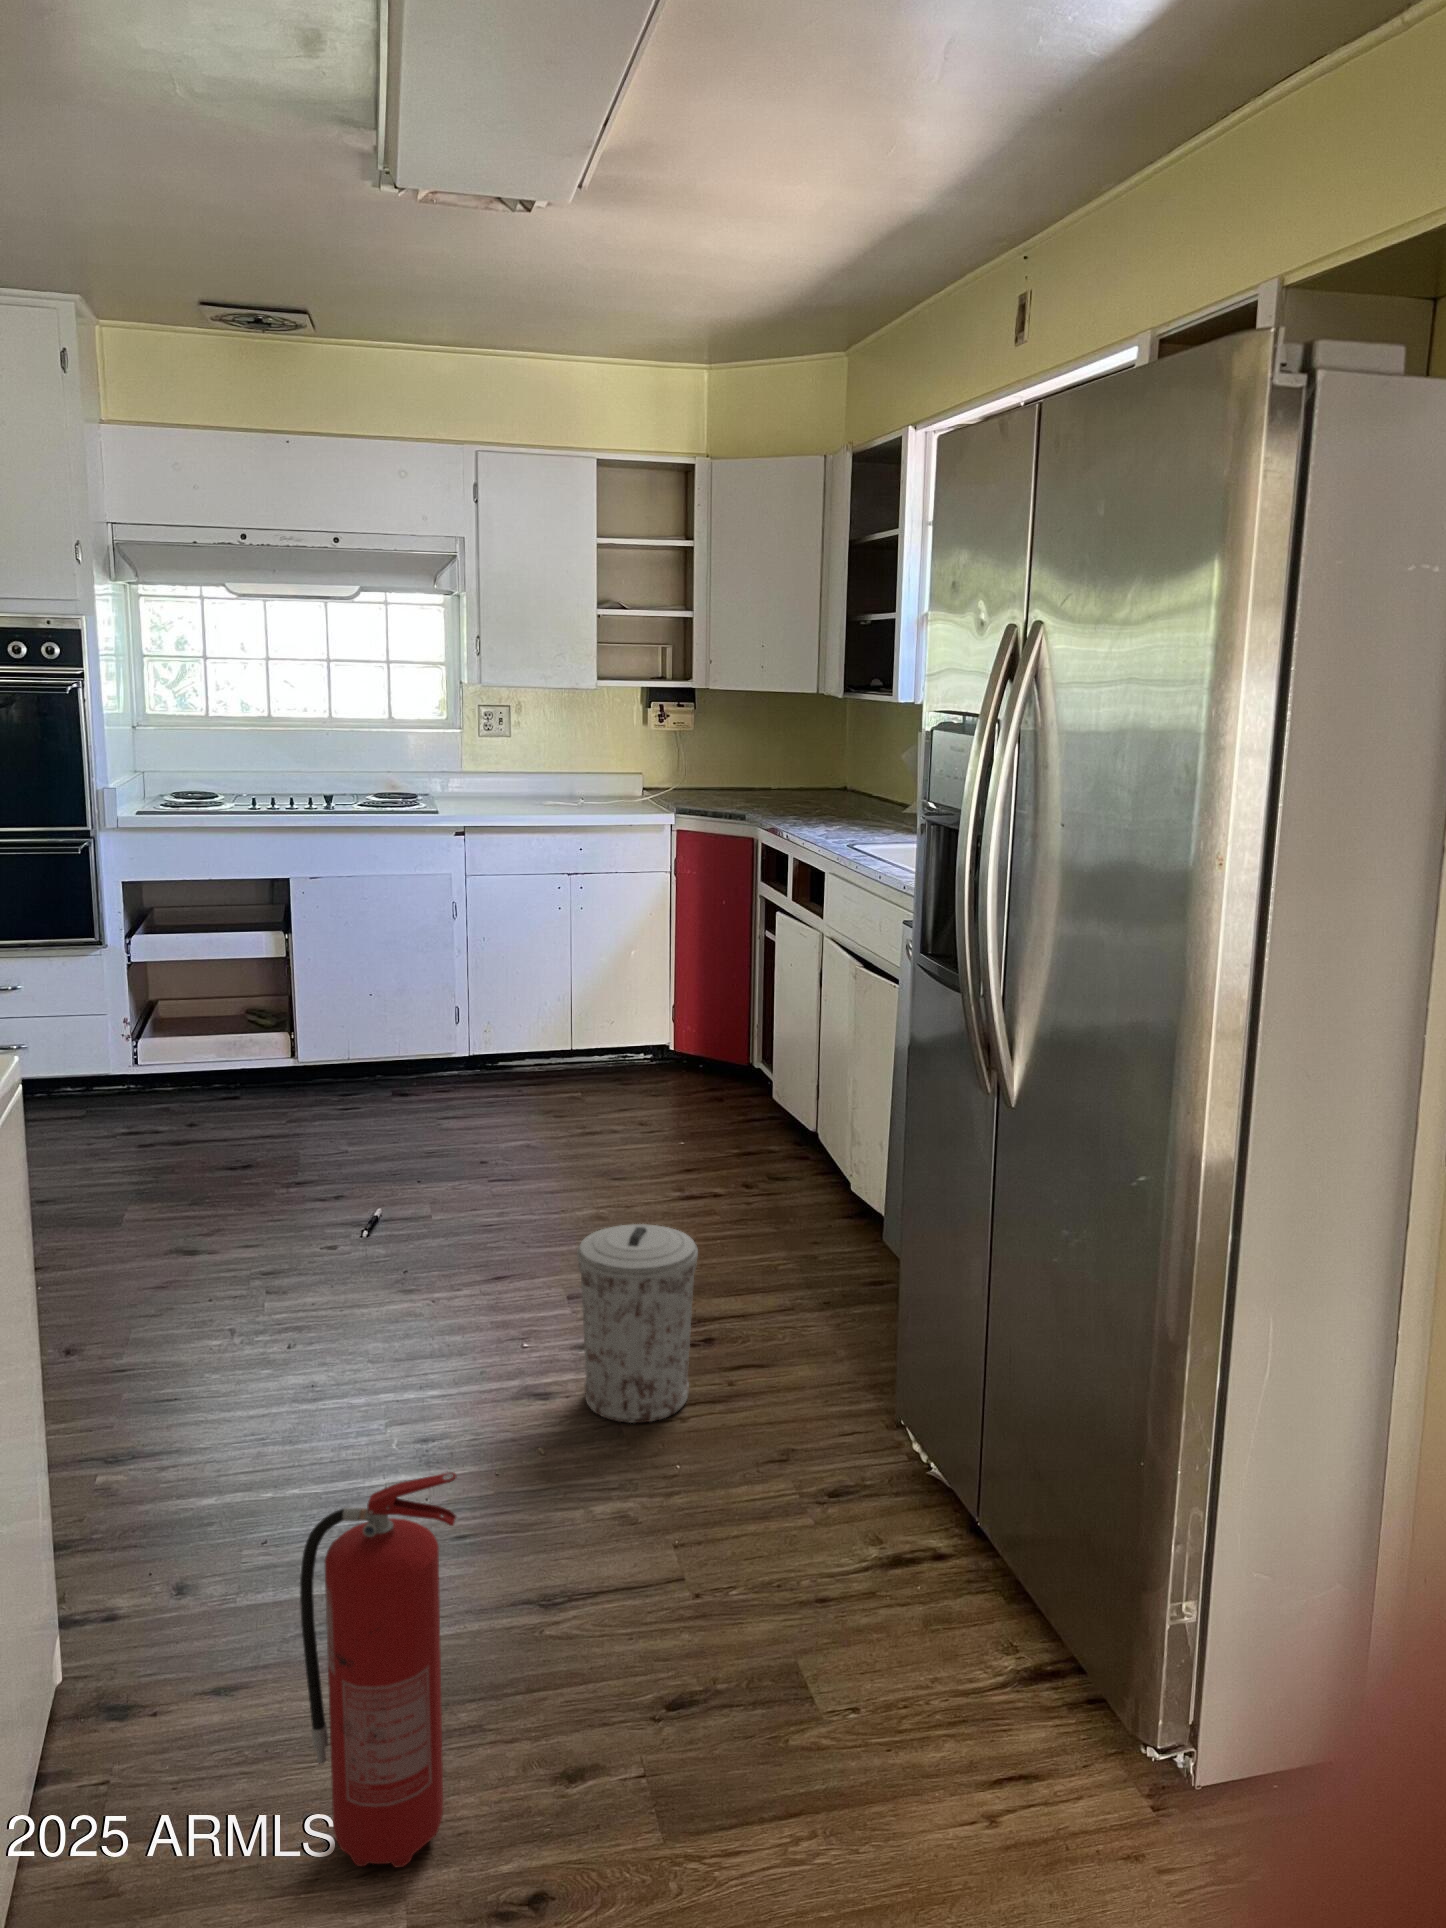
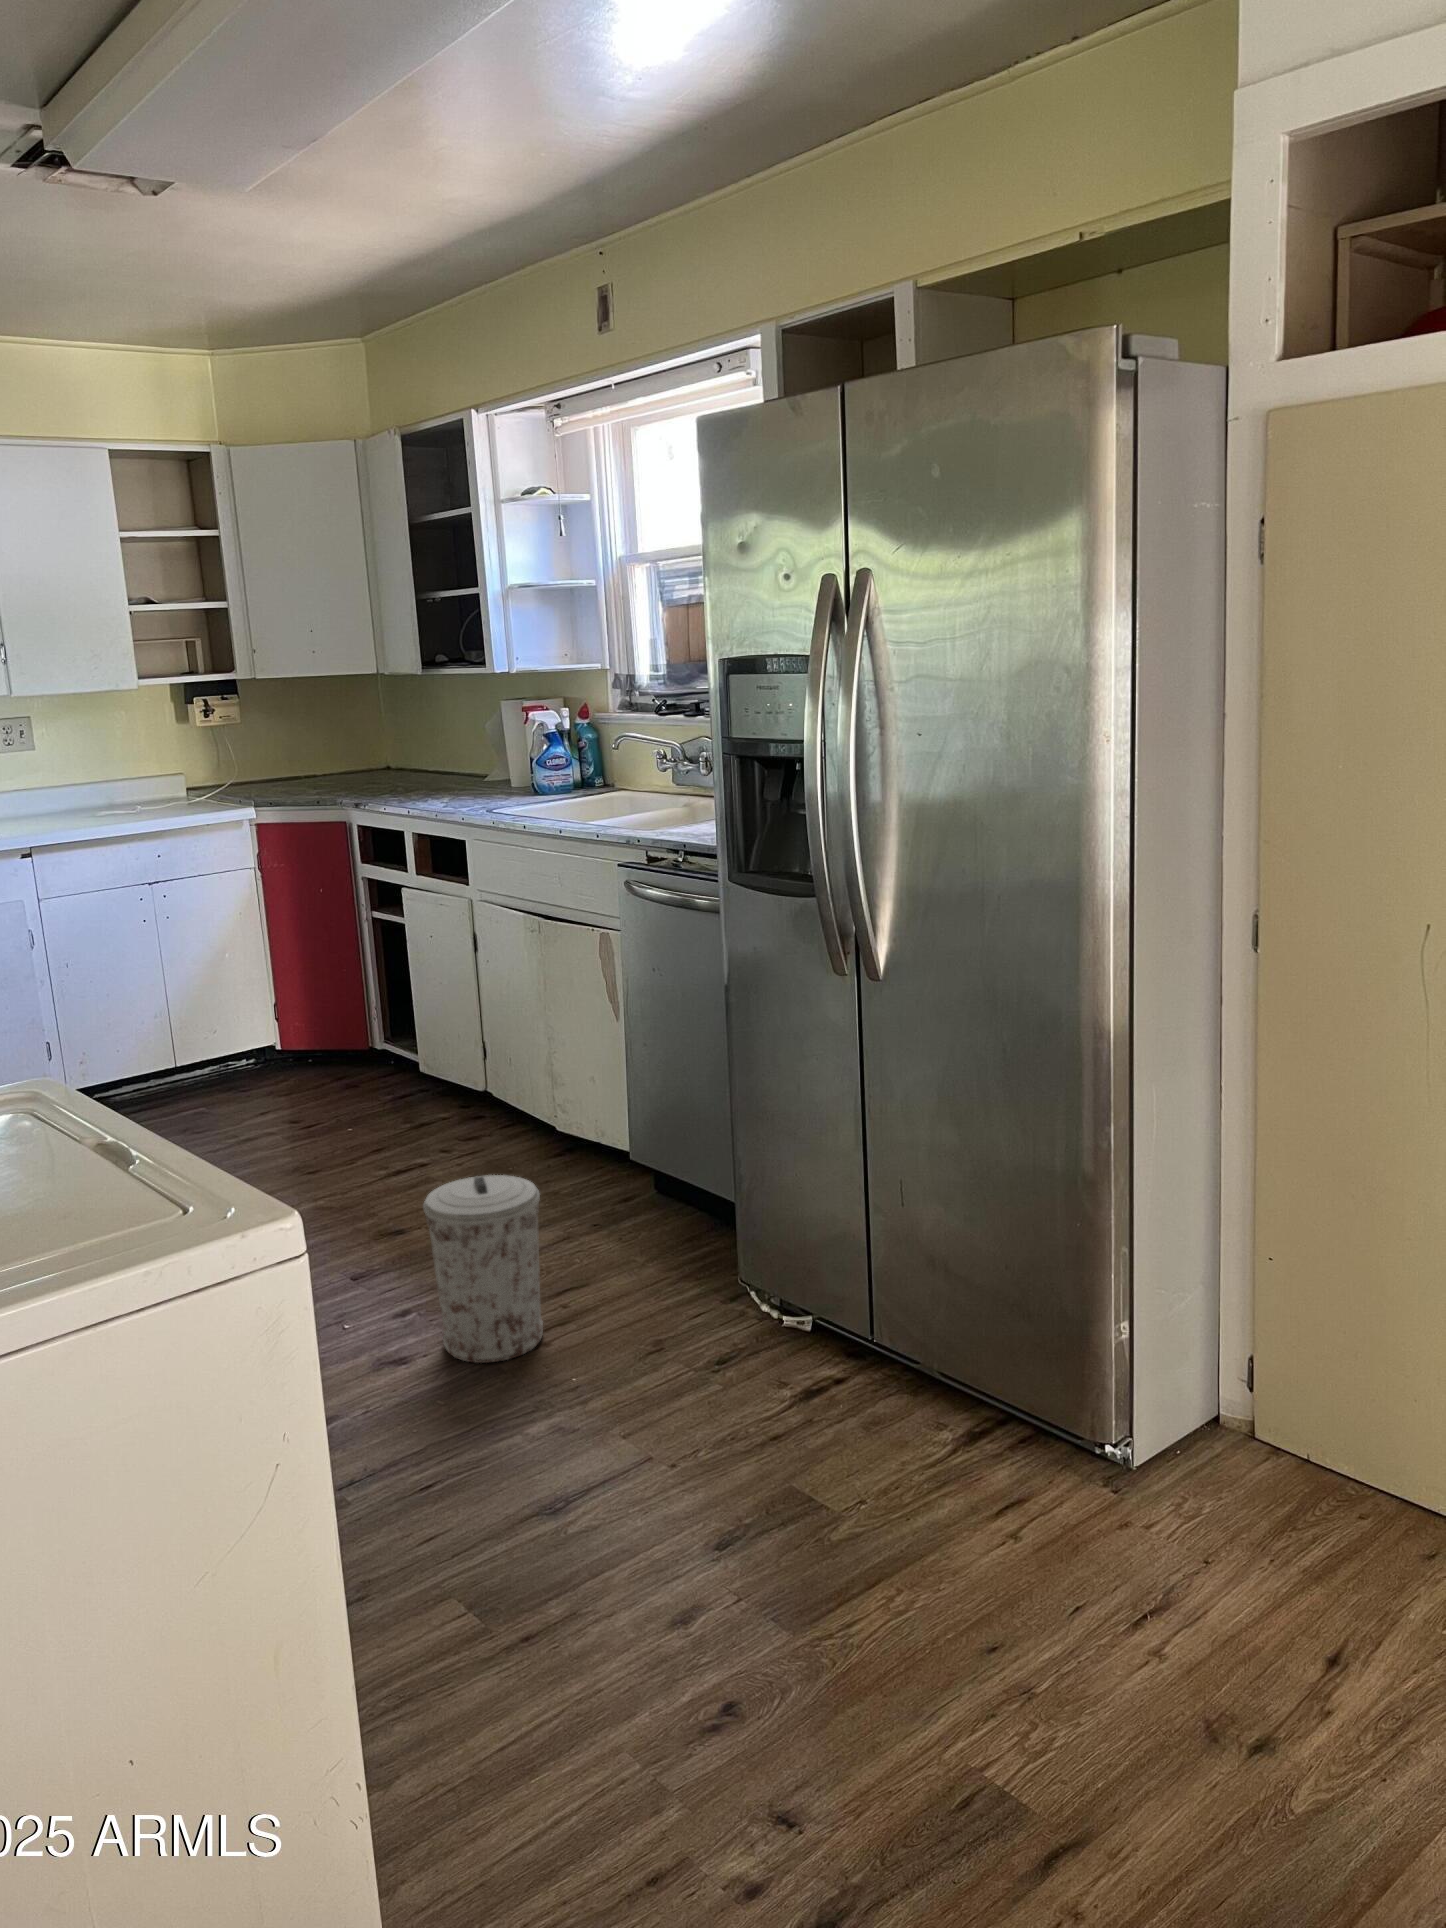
fire extinguisher: present [300,1472,456,1867] -> none [470,1357,611,1740]

